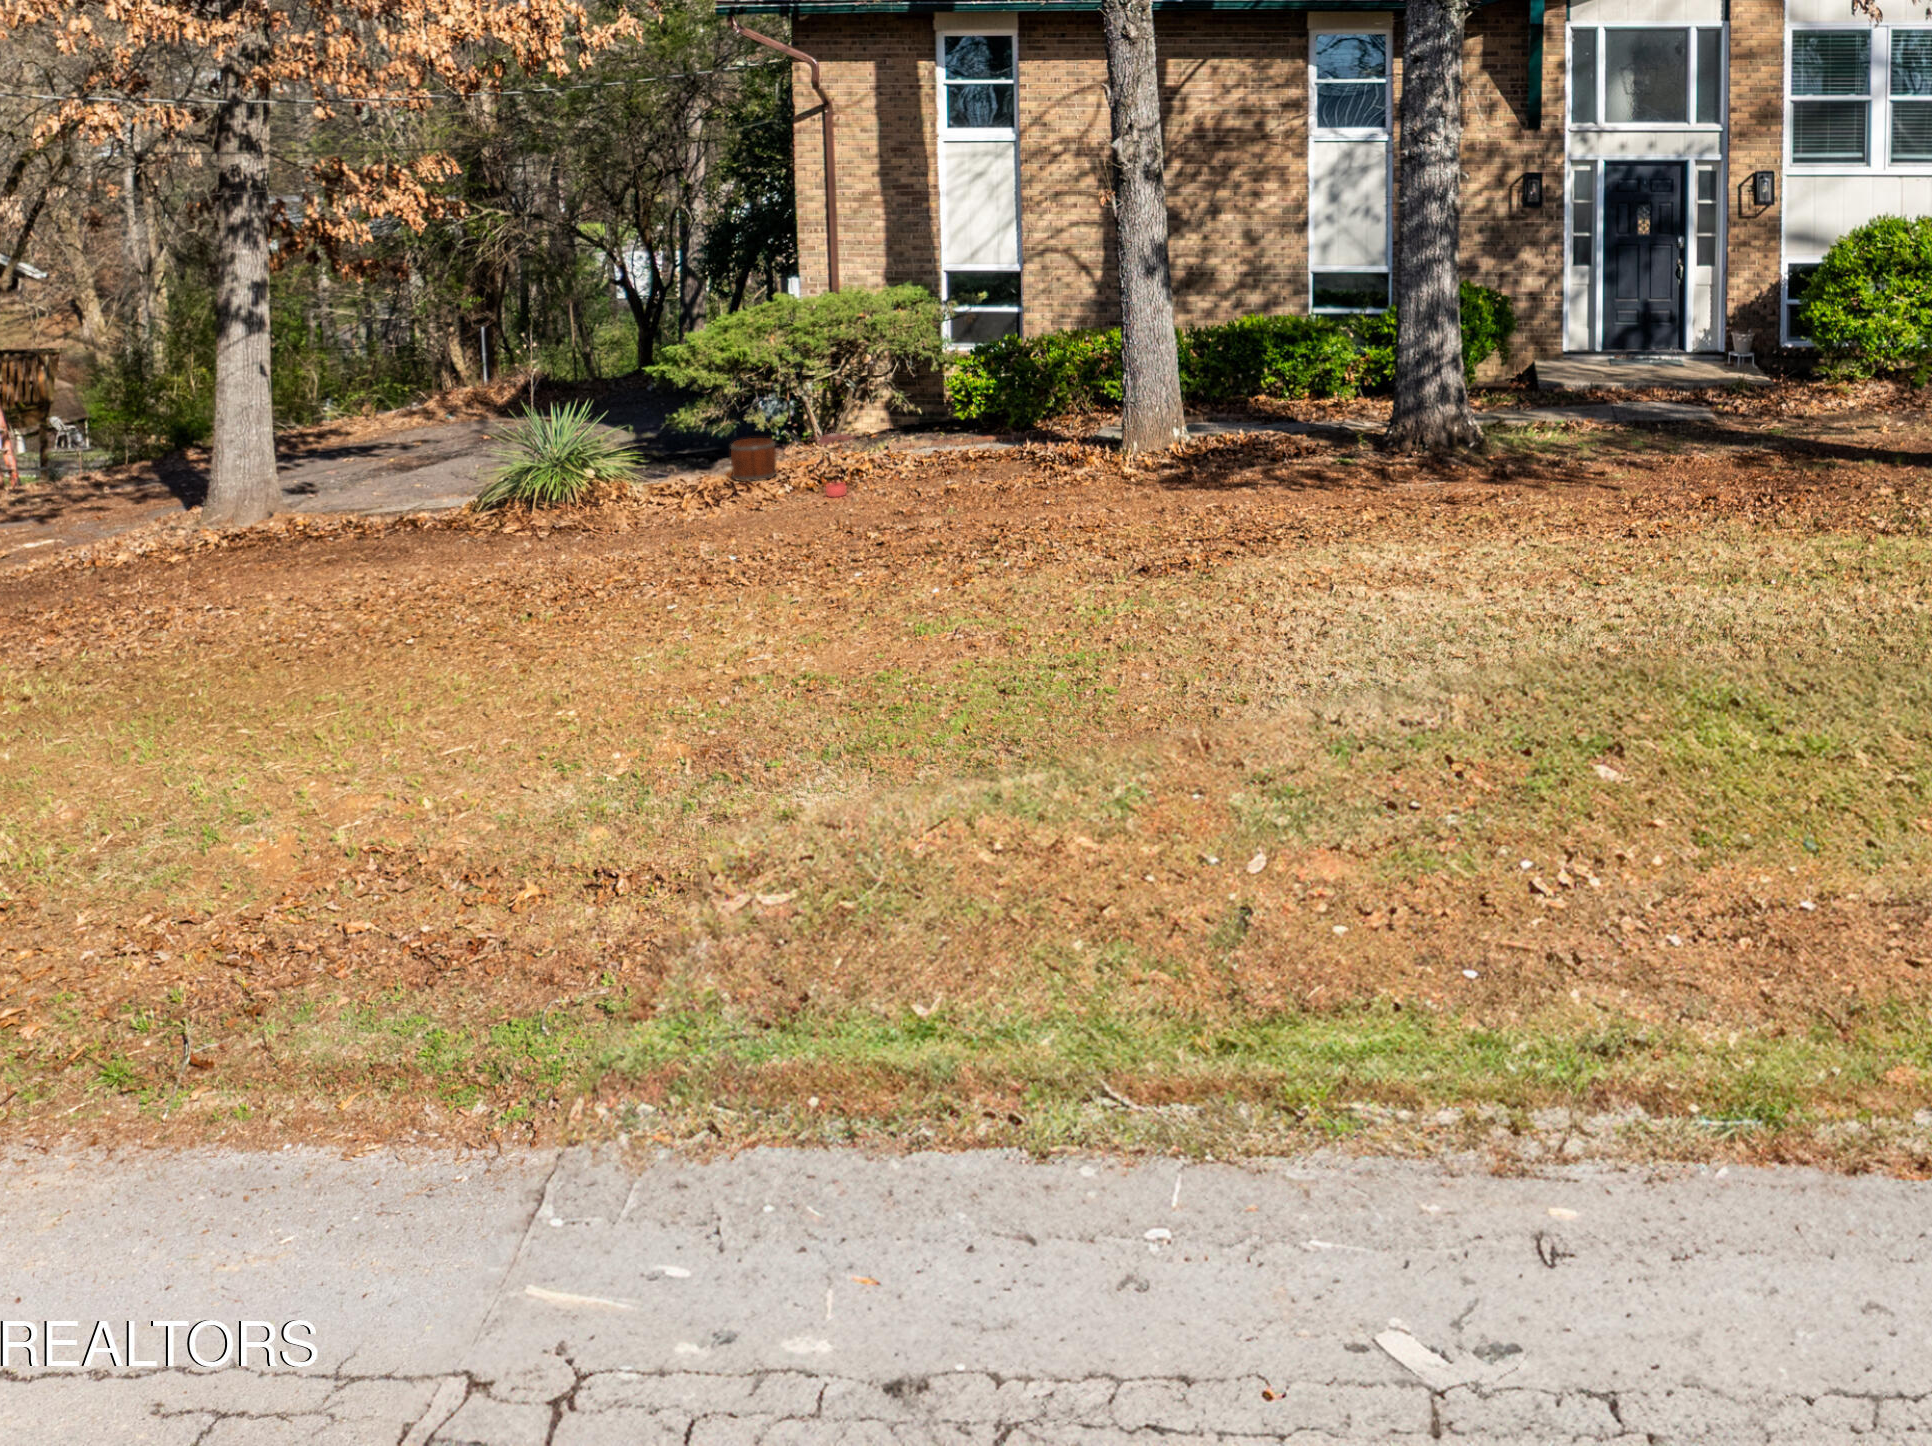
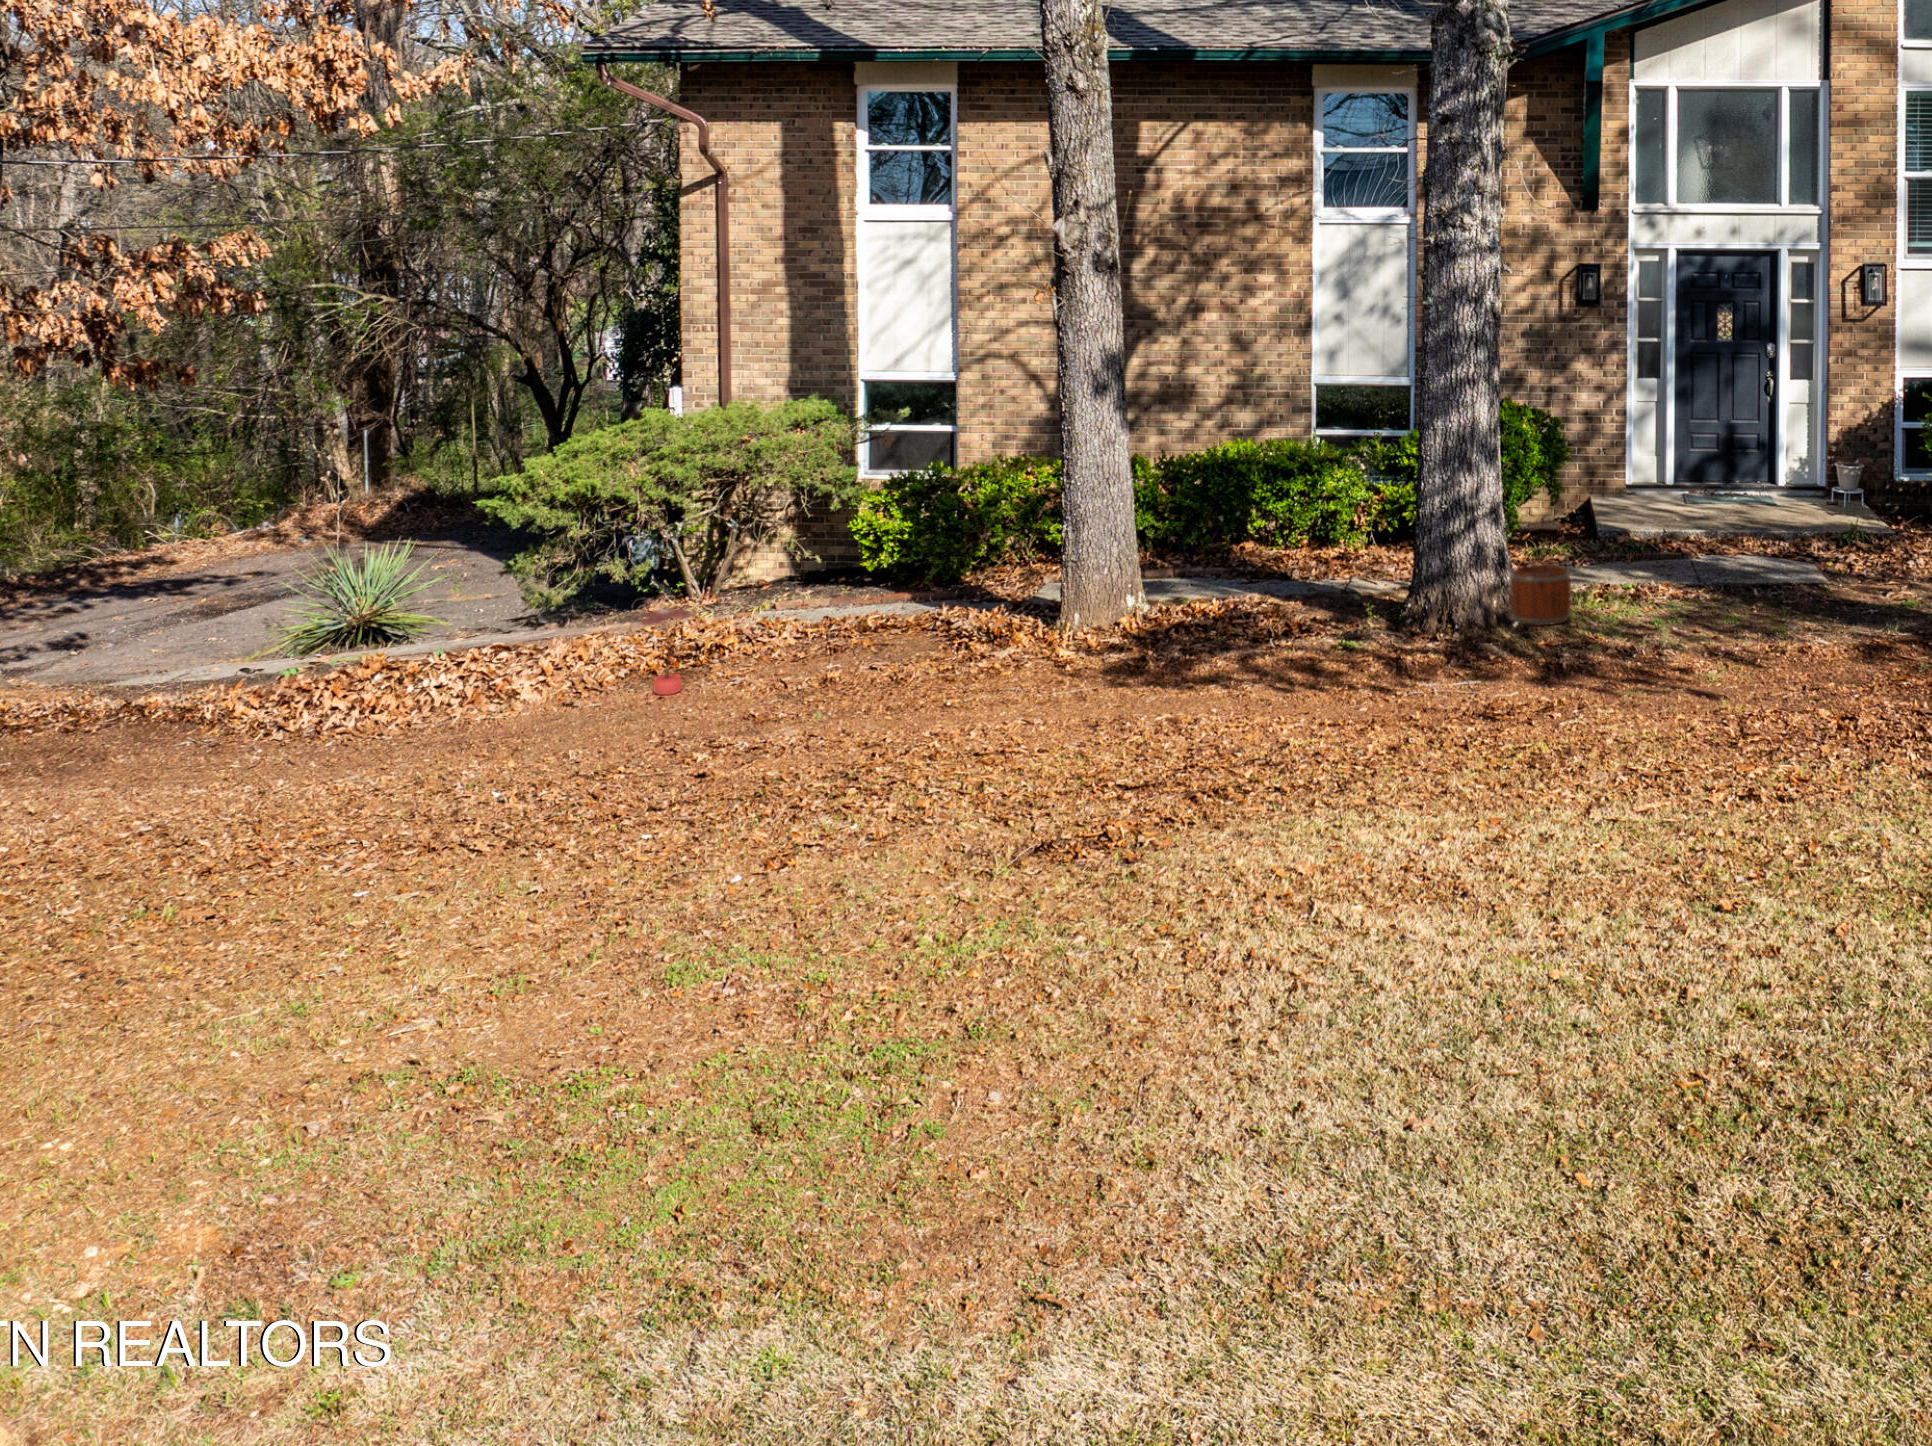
bucket: present [731,438,777,482] -> present [1510,564,1571,626]

